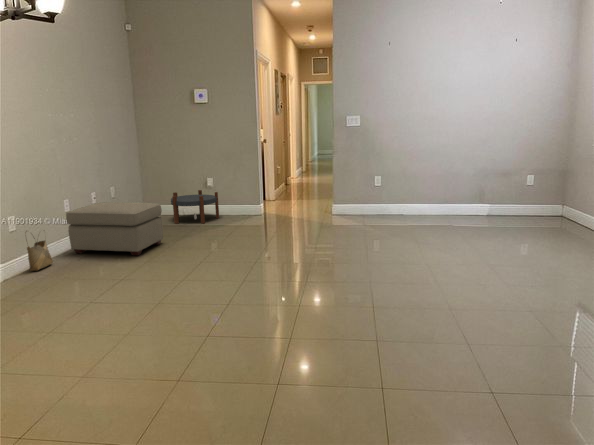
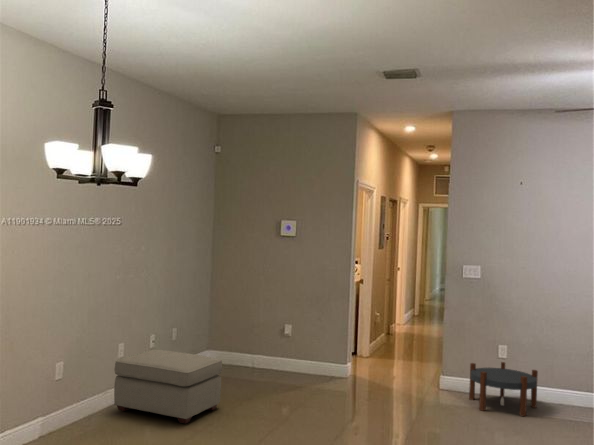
side table: present [171,190,219,224] -> present [469,362,538,416]
woven basket: present [27,240,53,271] -> none [63,381,90,430]

